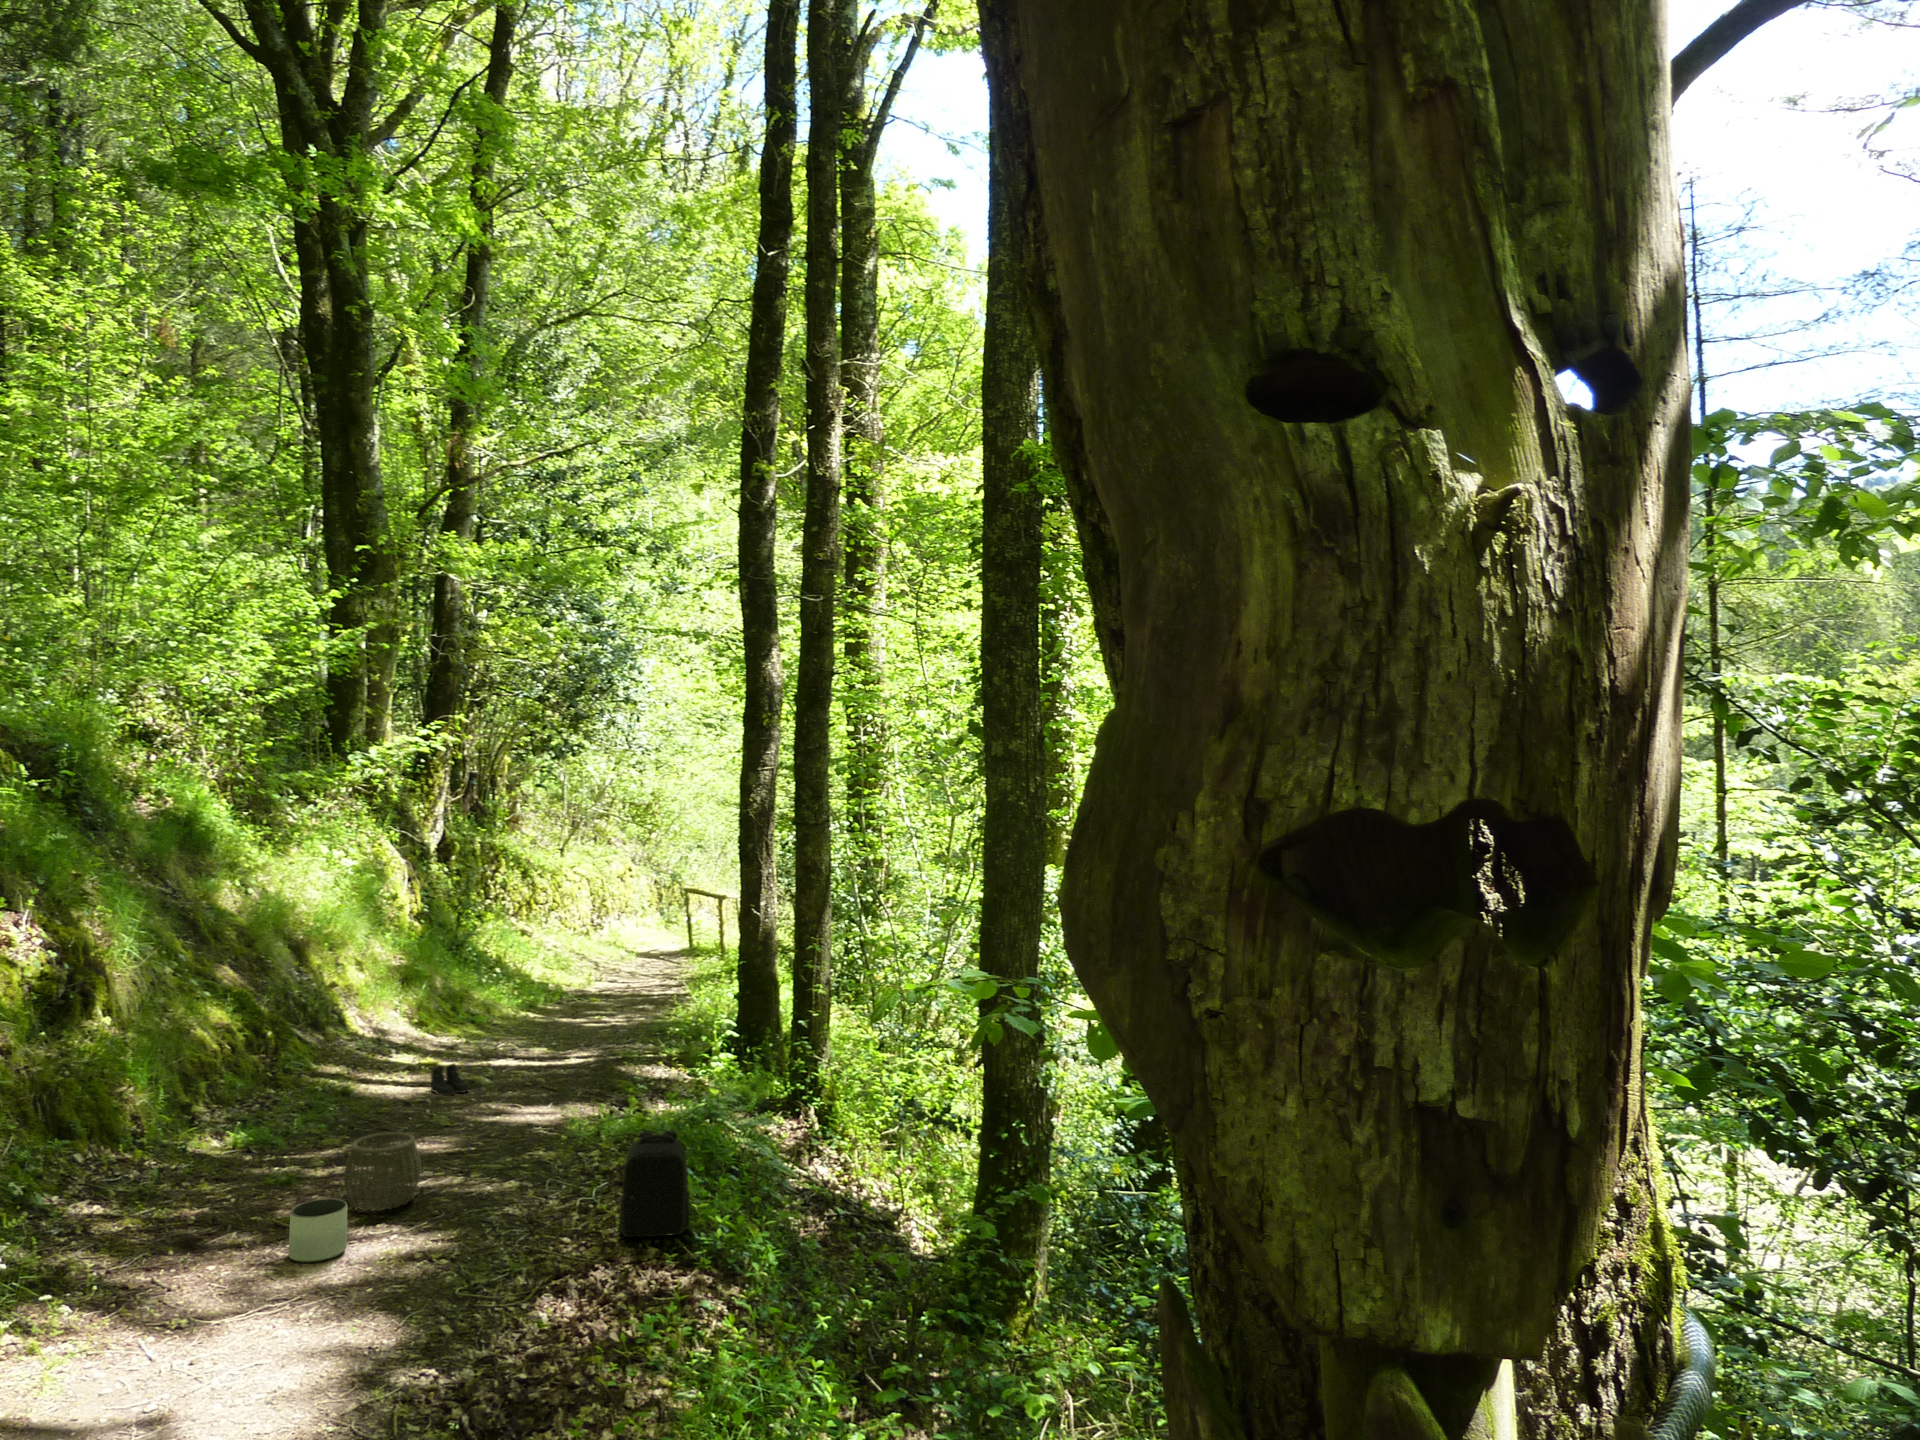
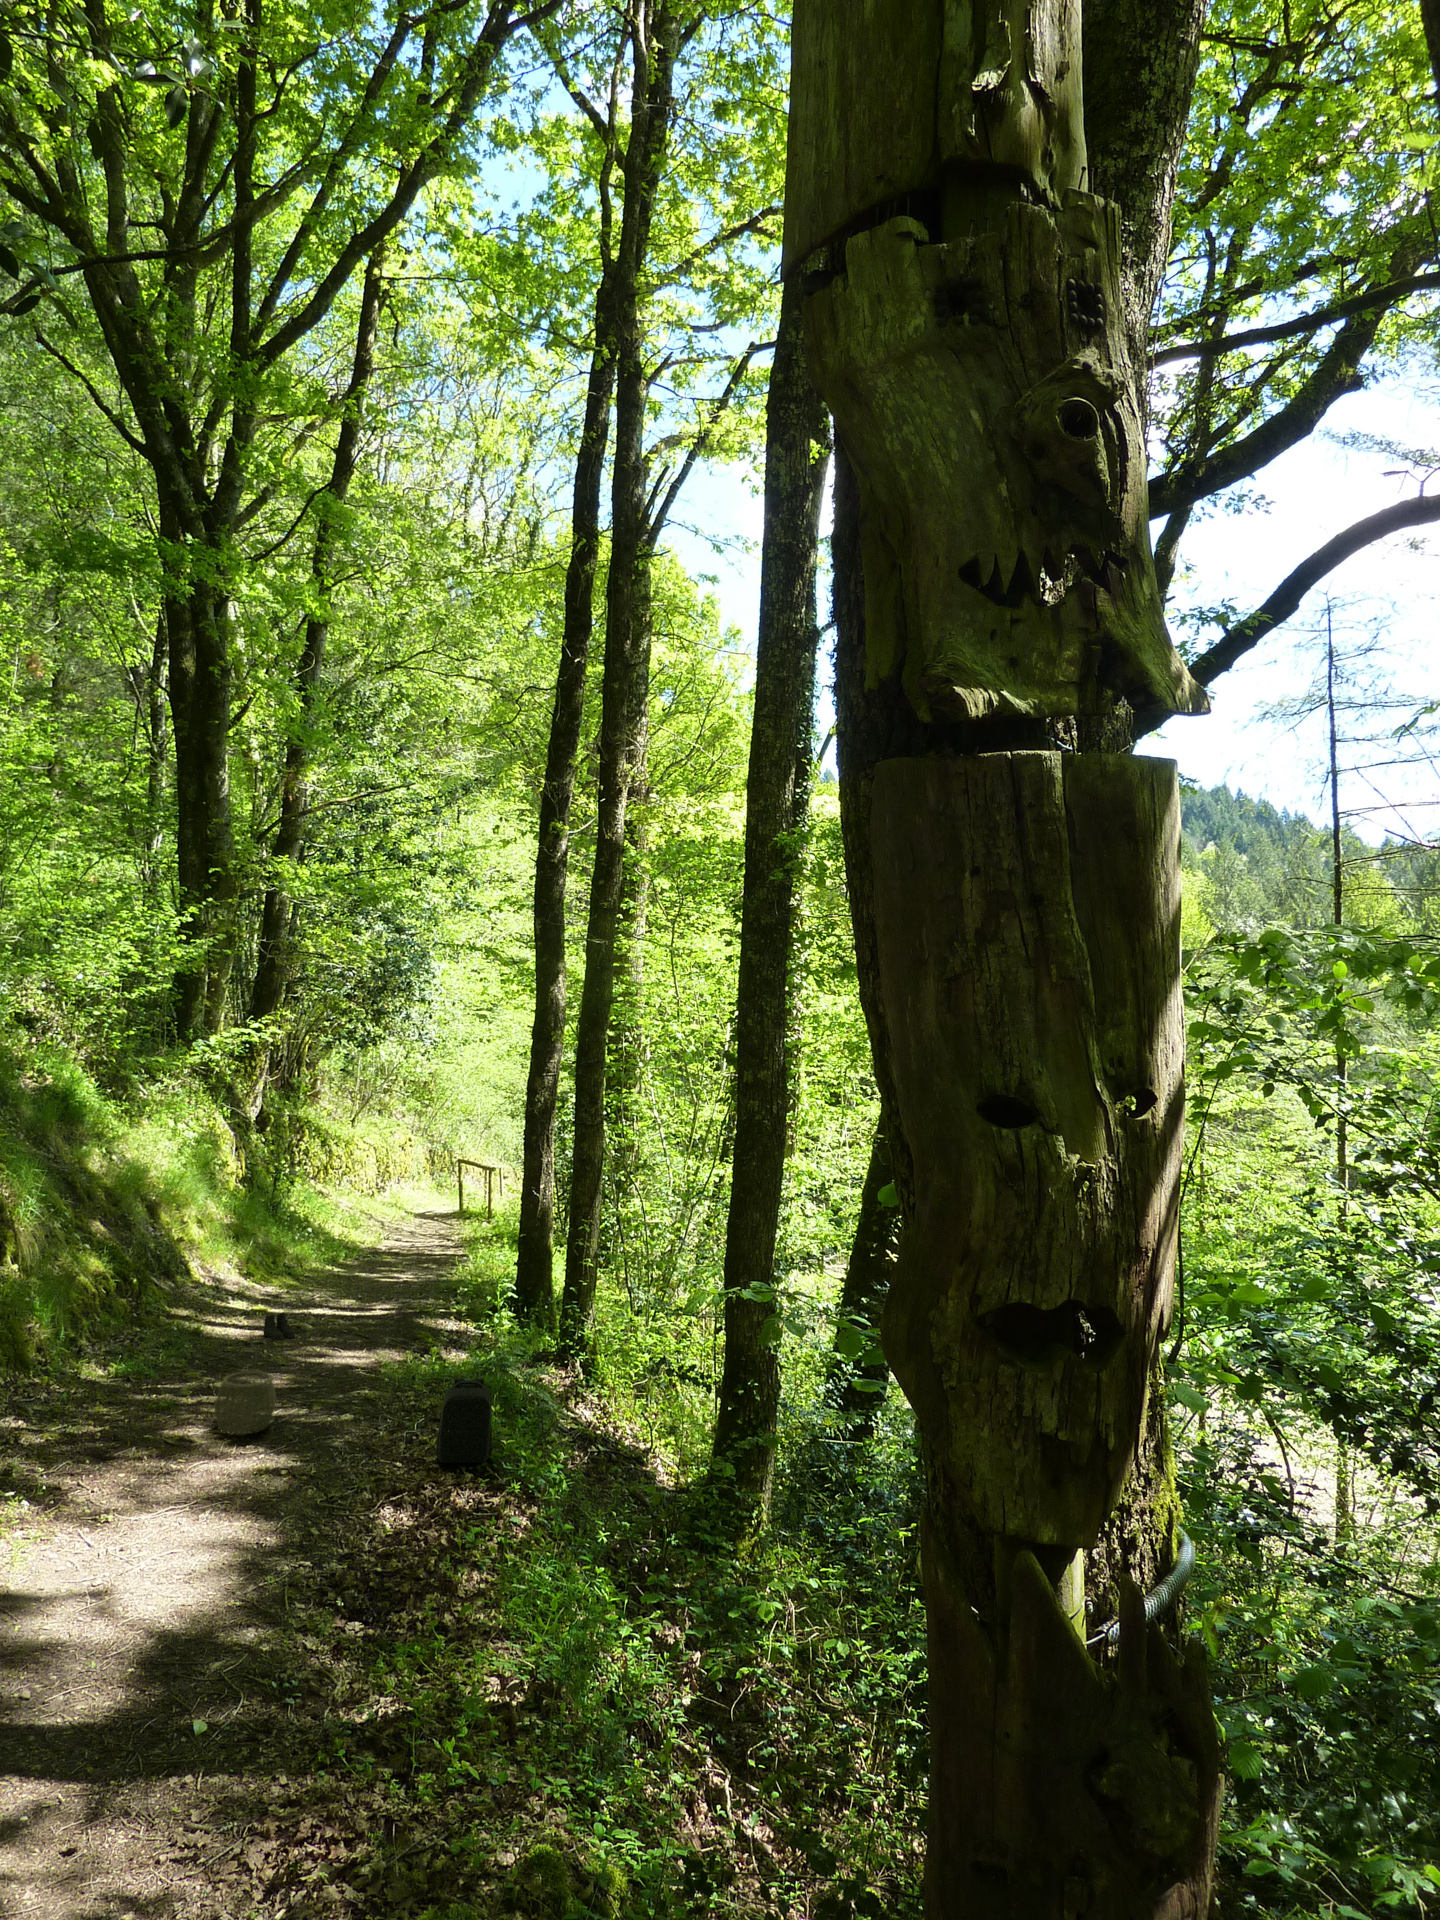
planter: present [289,1199,347,1263] -> none [178,1424,225,1474]

